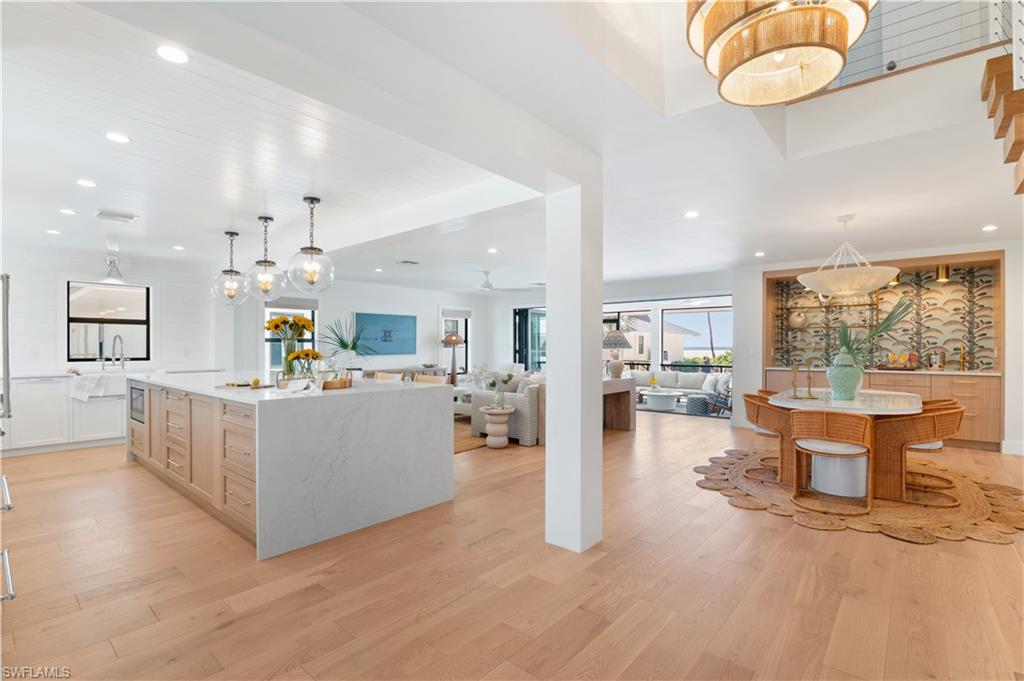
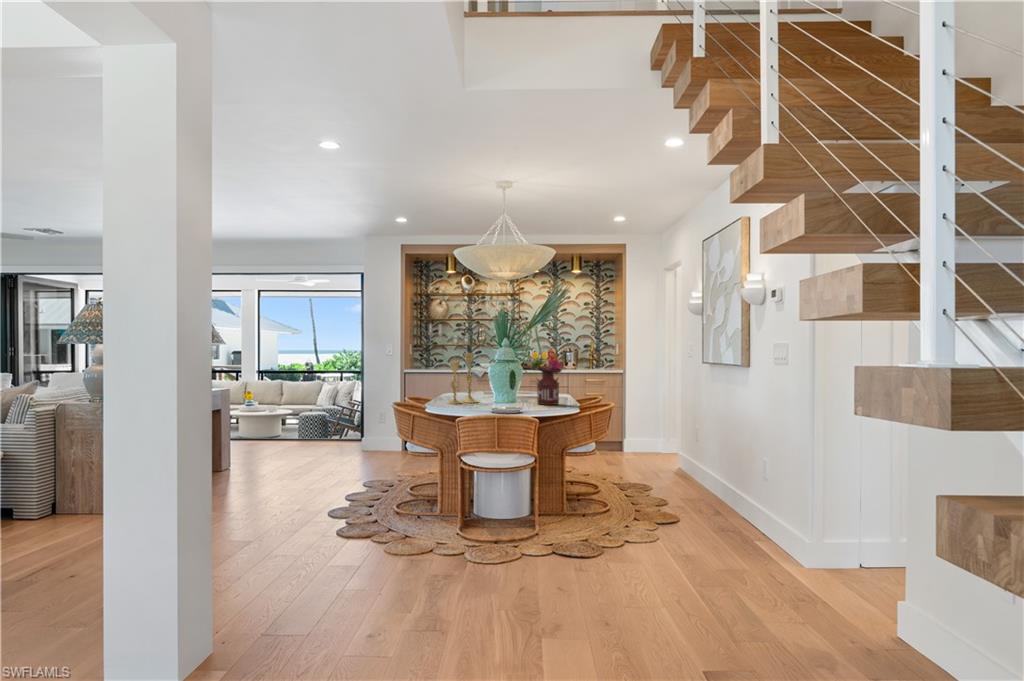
flower arrangement: none [868,361,905,405] -> present [531,355,564,405]
plate: none [822,374,854,410] -> present [490,370,522,413]

